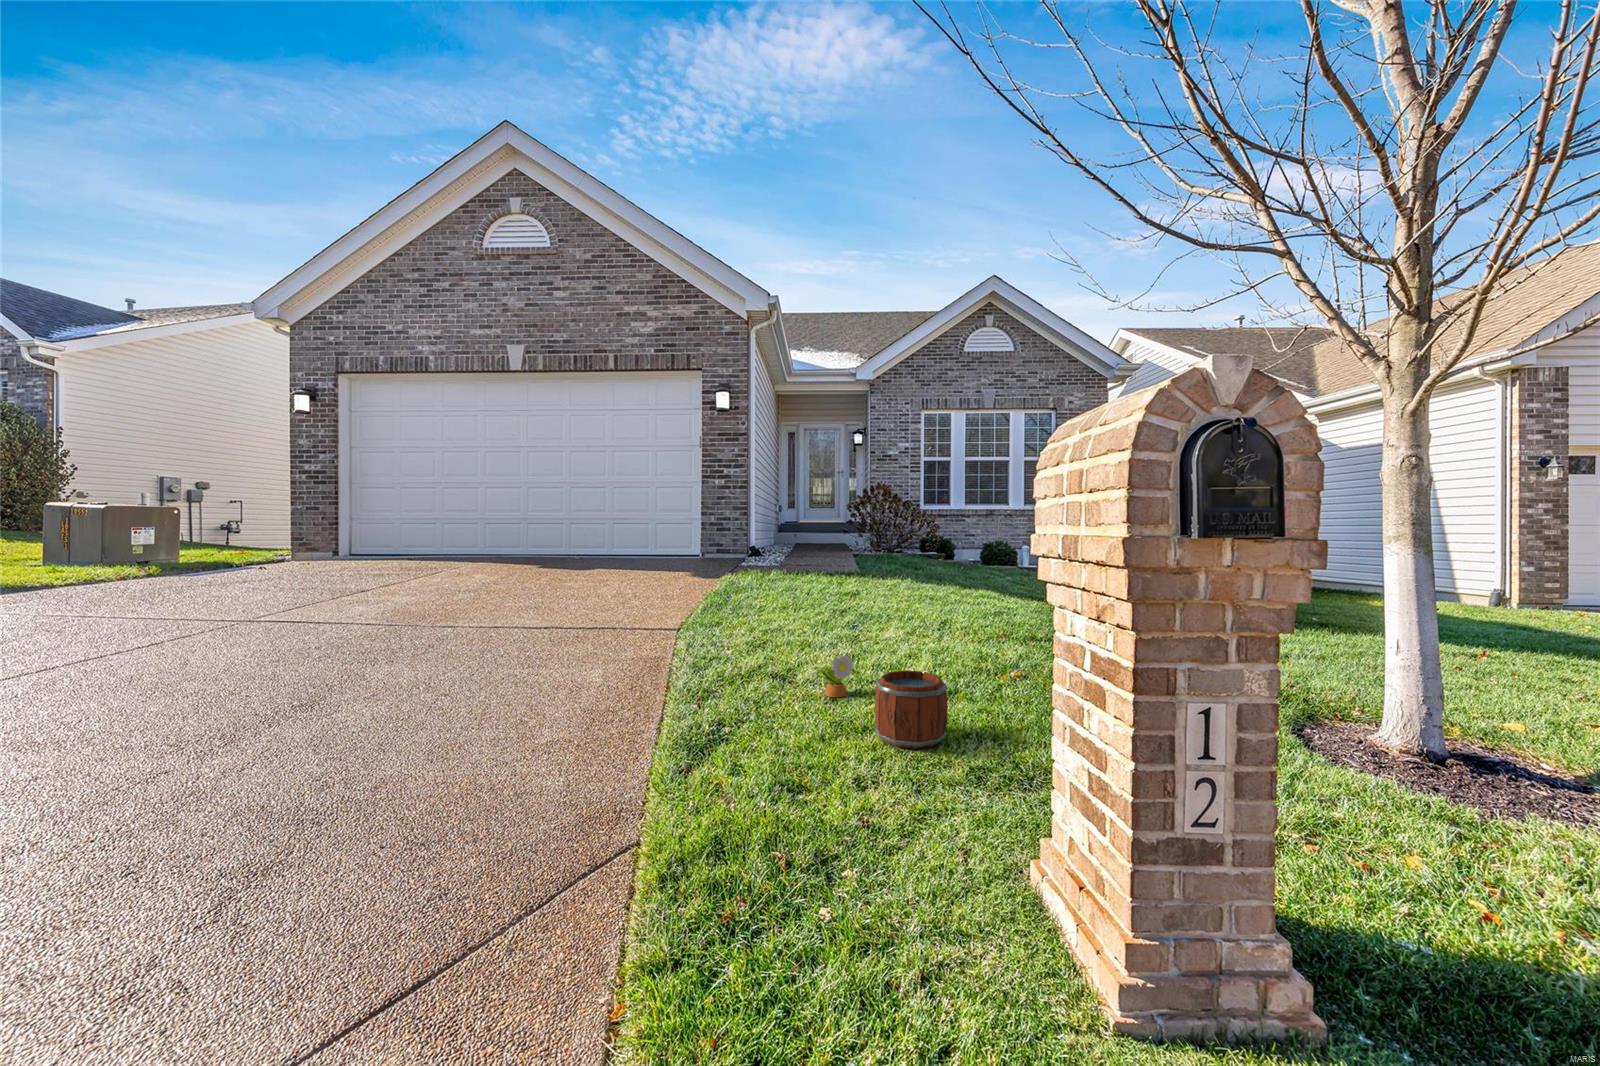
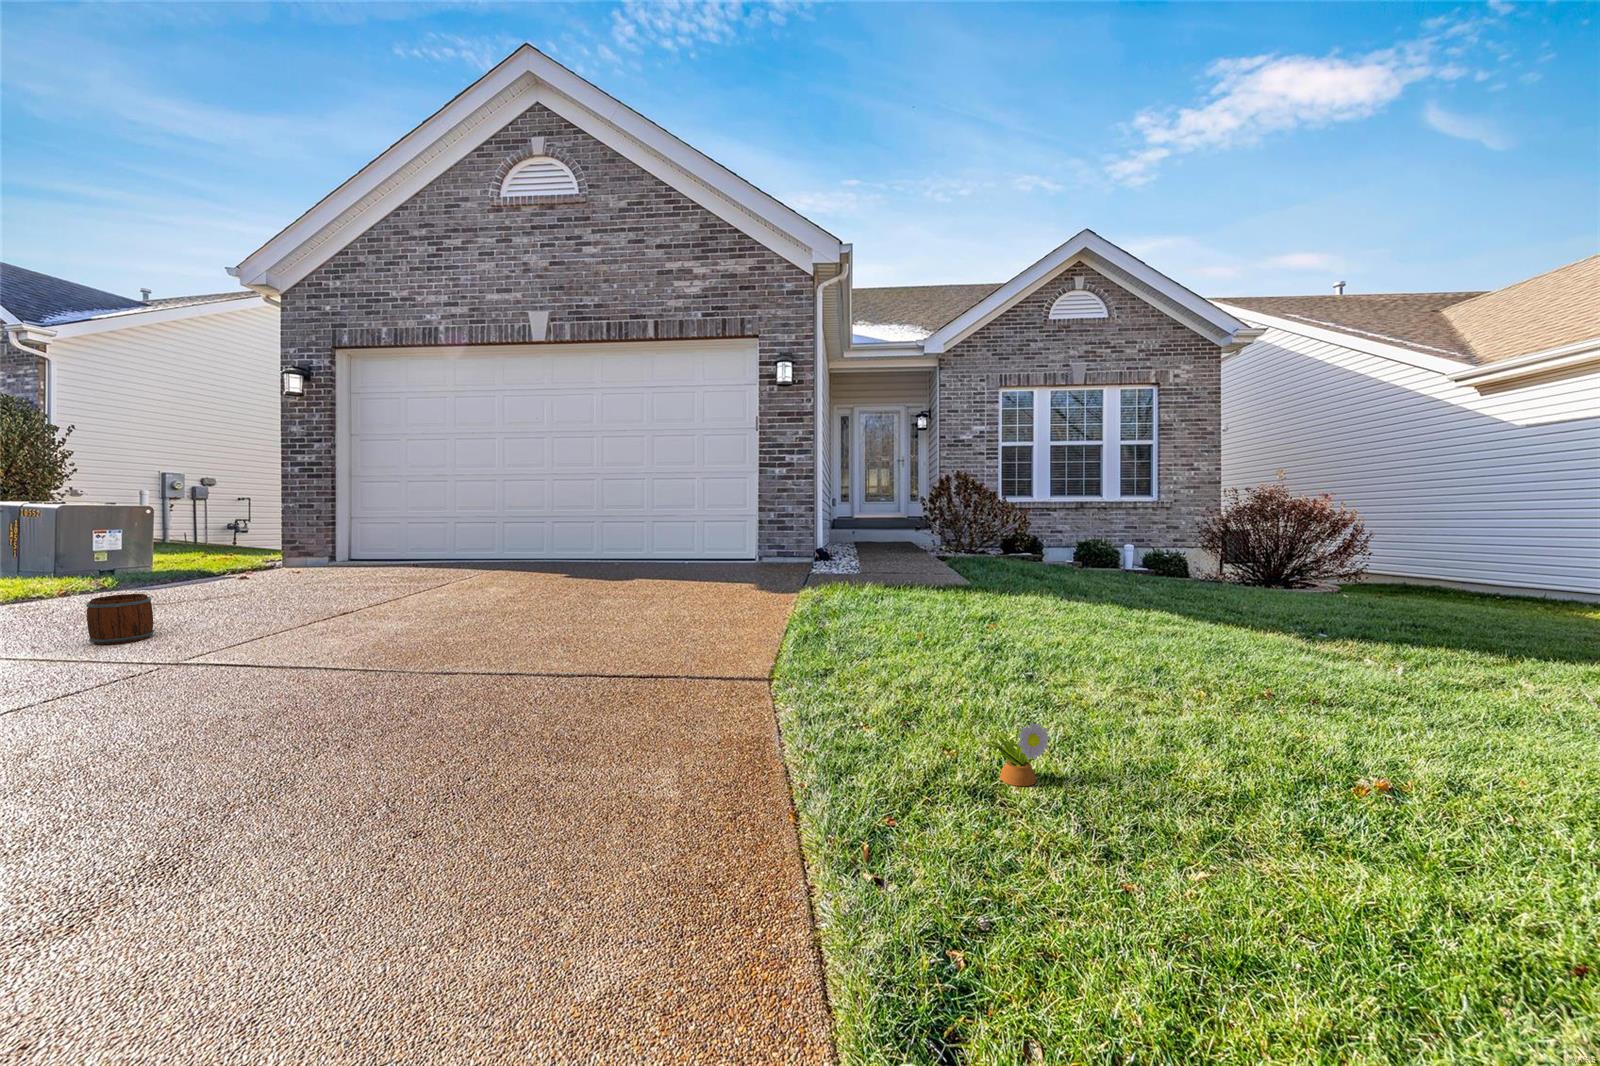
bucket: present [875,670,948,749] -> present [86,594,154,645]

